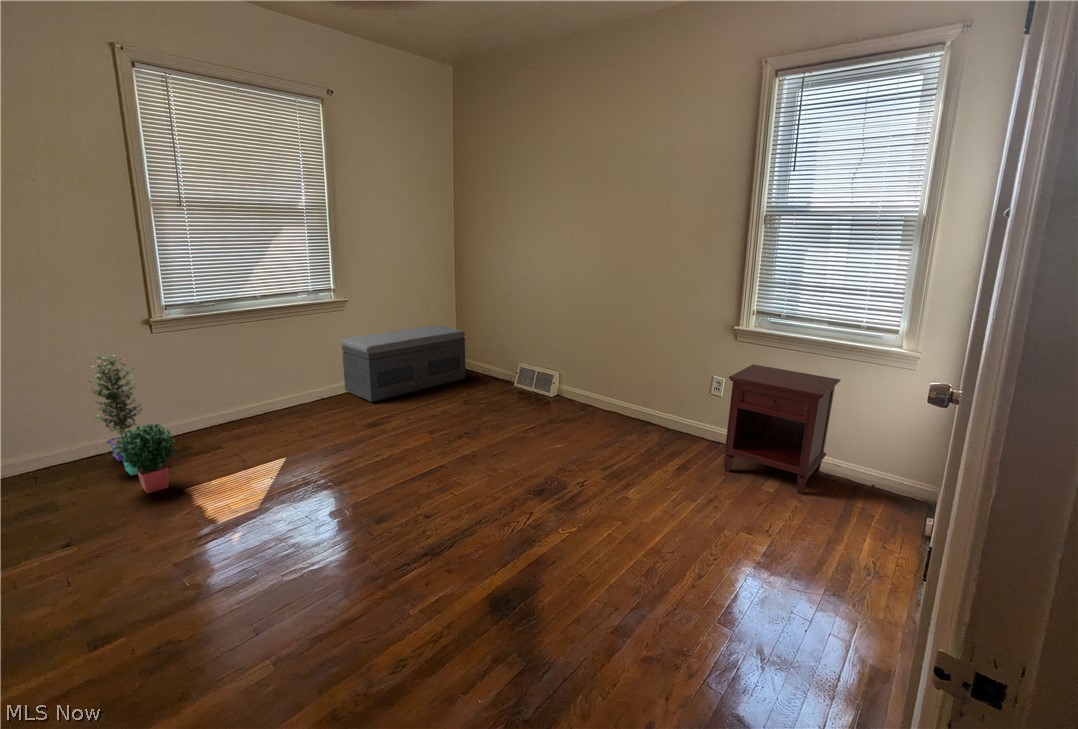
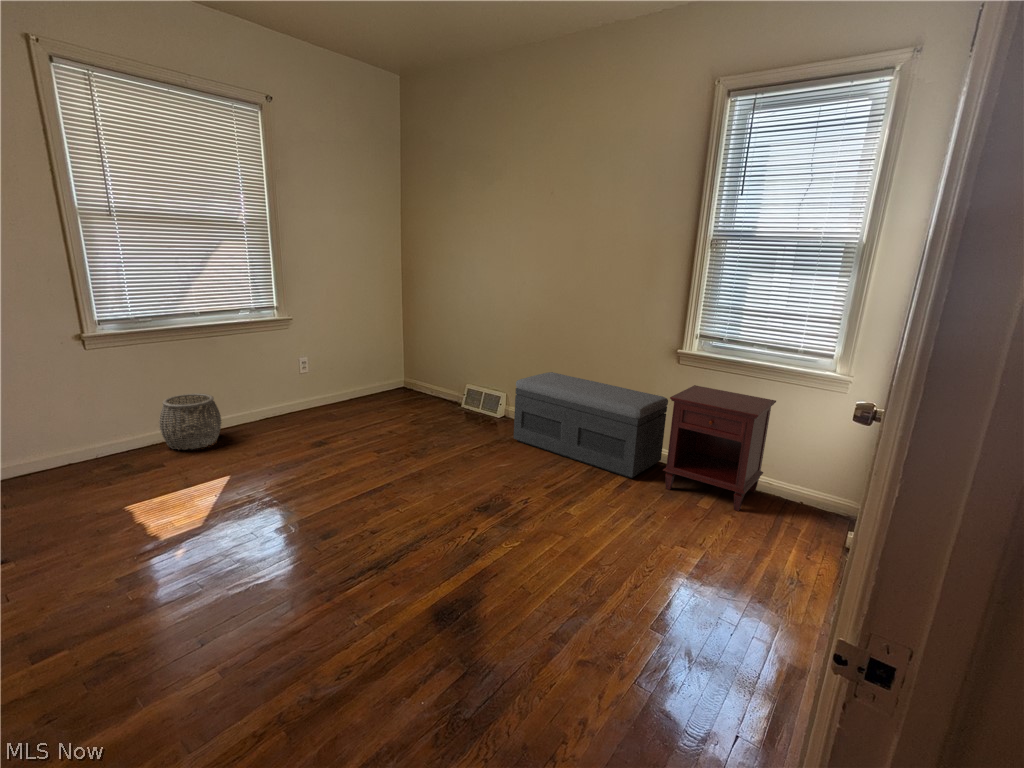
storage bench: present [341,325,466,403] -> present [514,372,668,478]
potted plant: present [90,355,177,493] -> none [22,367,119,510]
woven basket: none [219,377,280,433] -> present [159,393,221,450]

